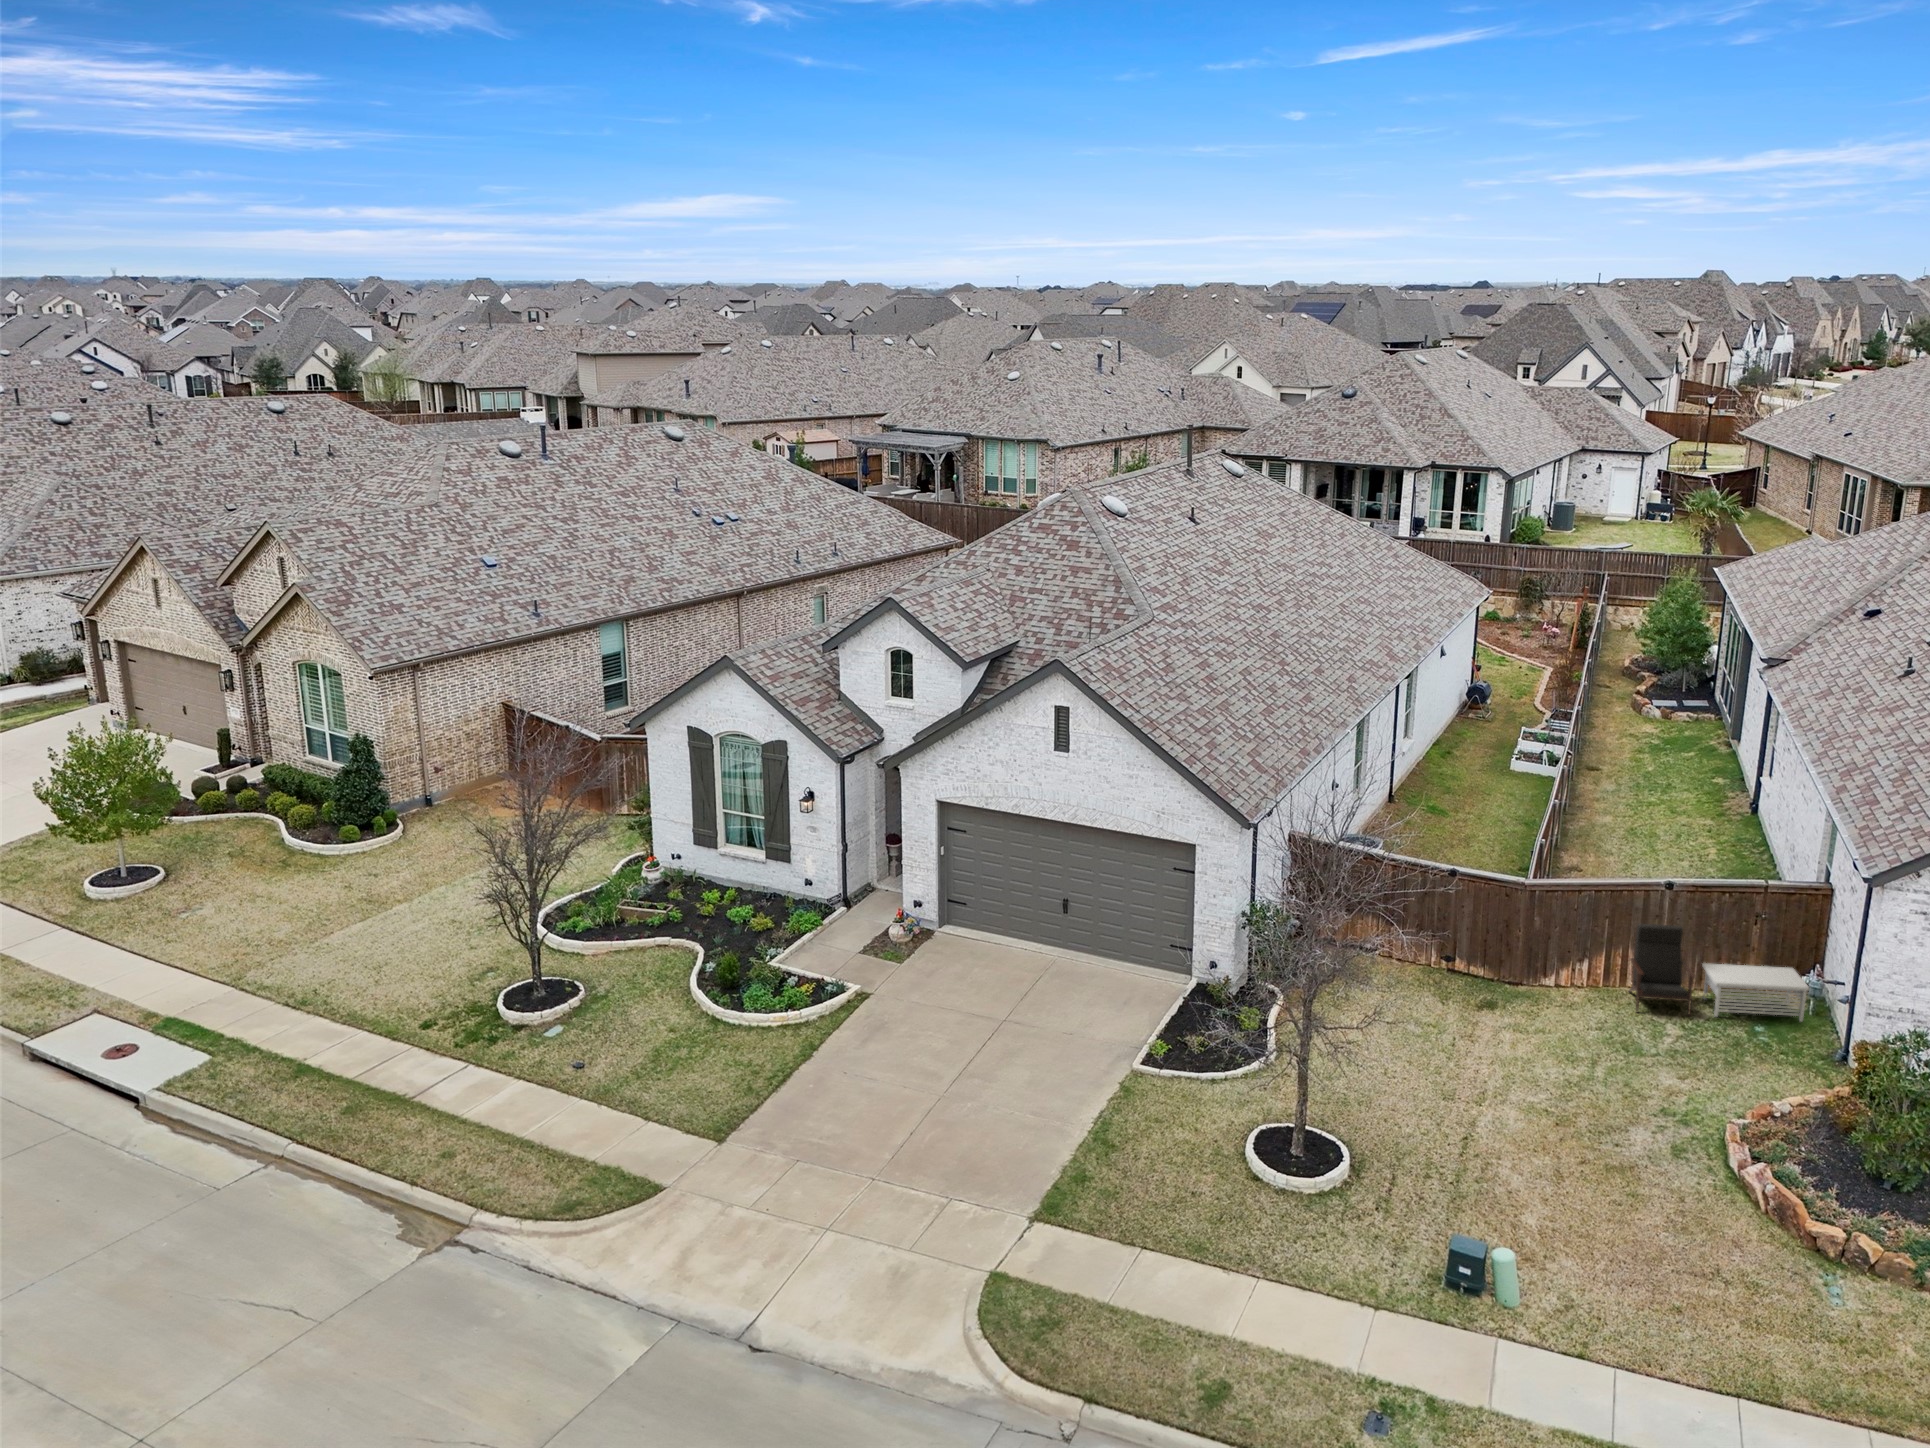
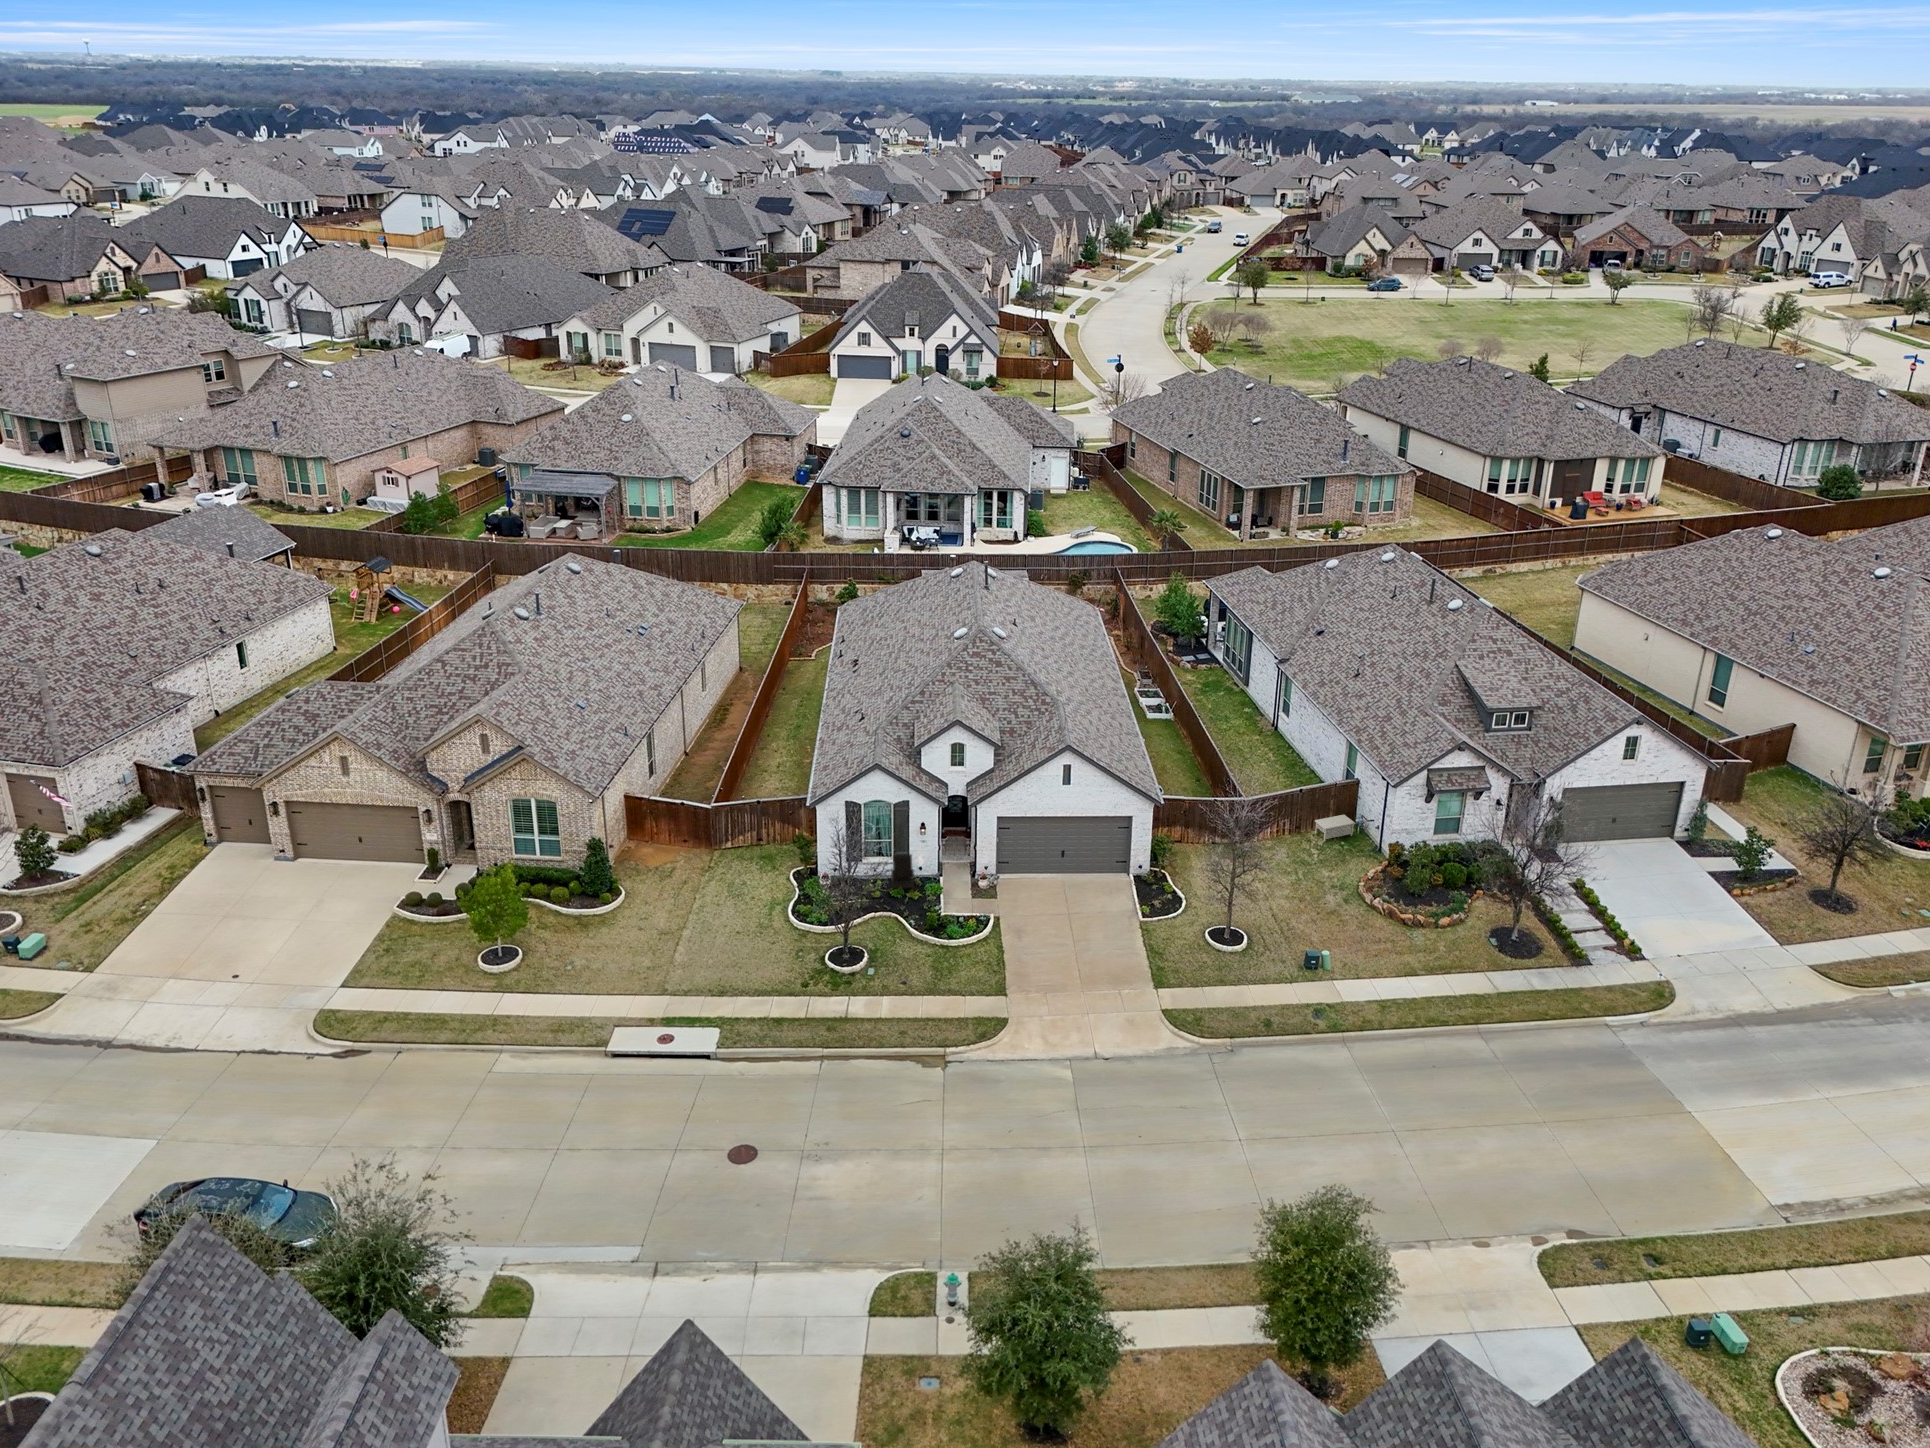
lounge chair: present [1629,924,1696,1016] -> present [891,854,914,888]

